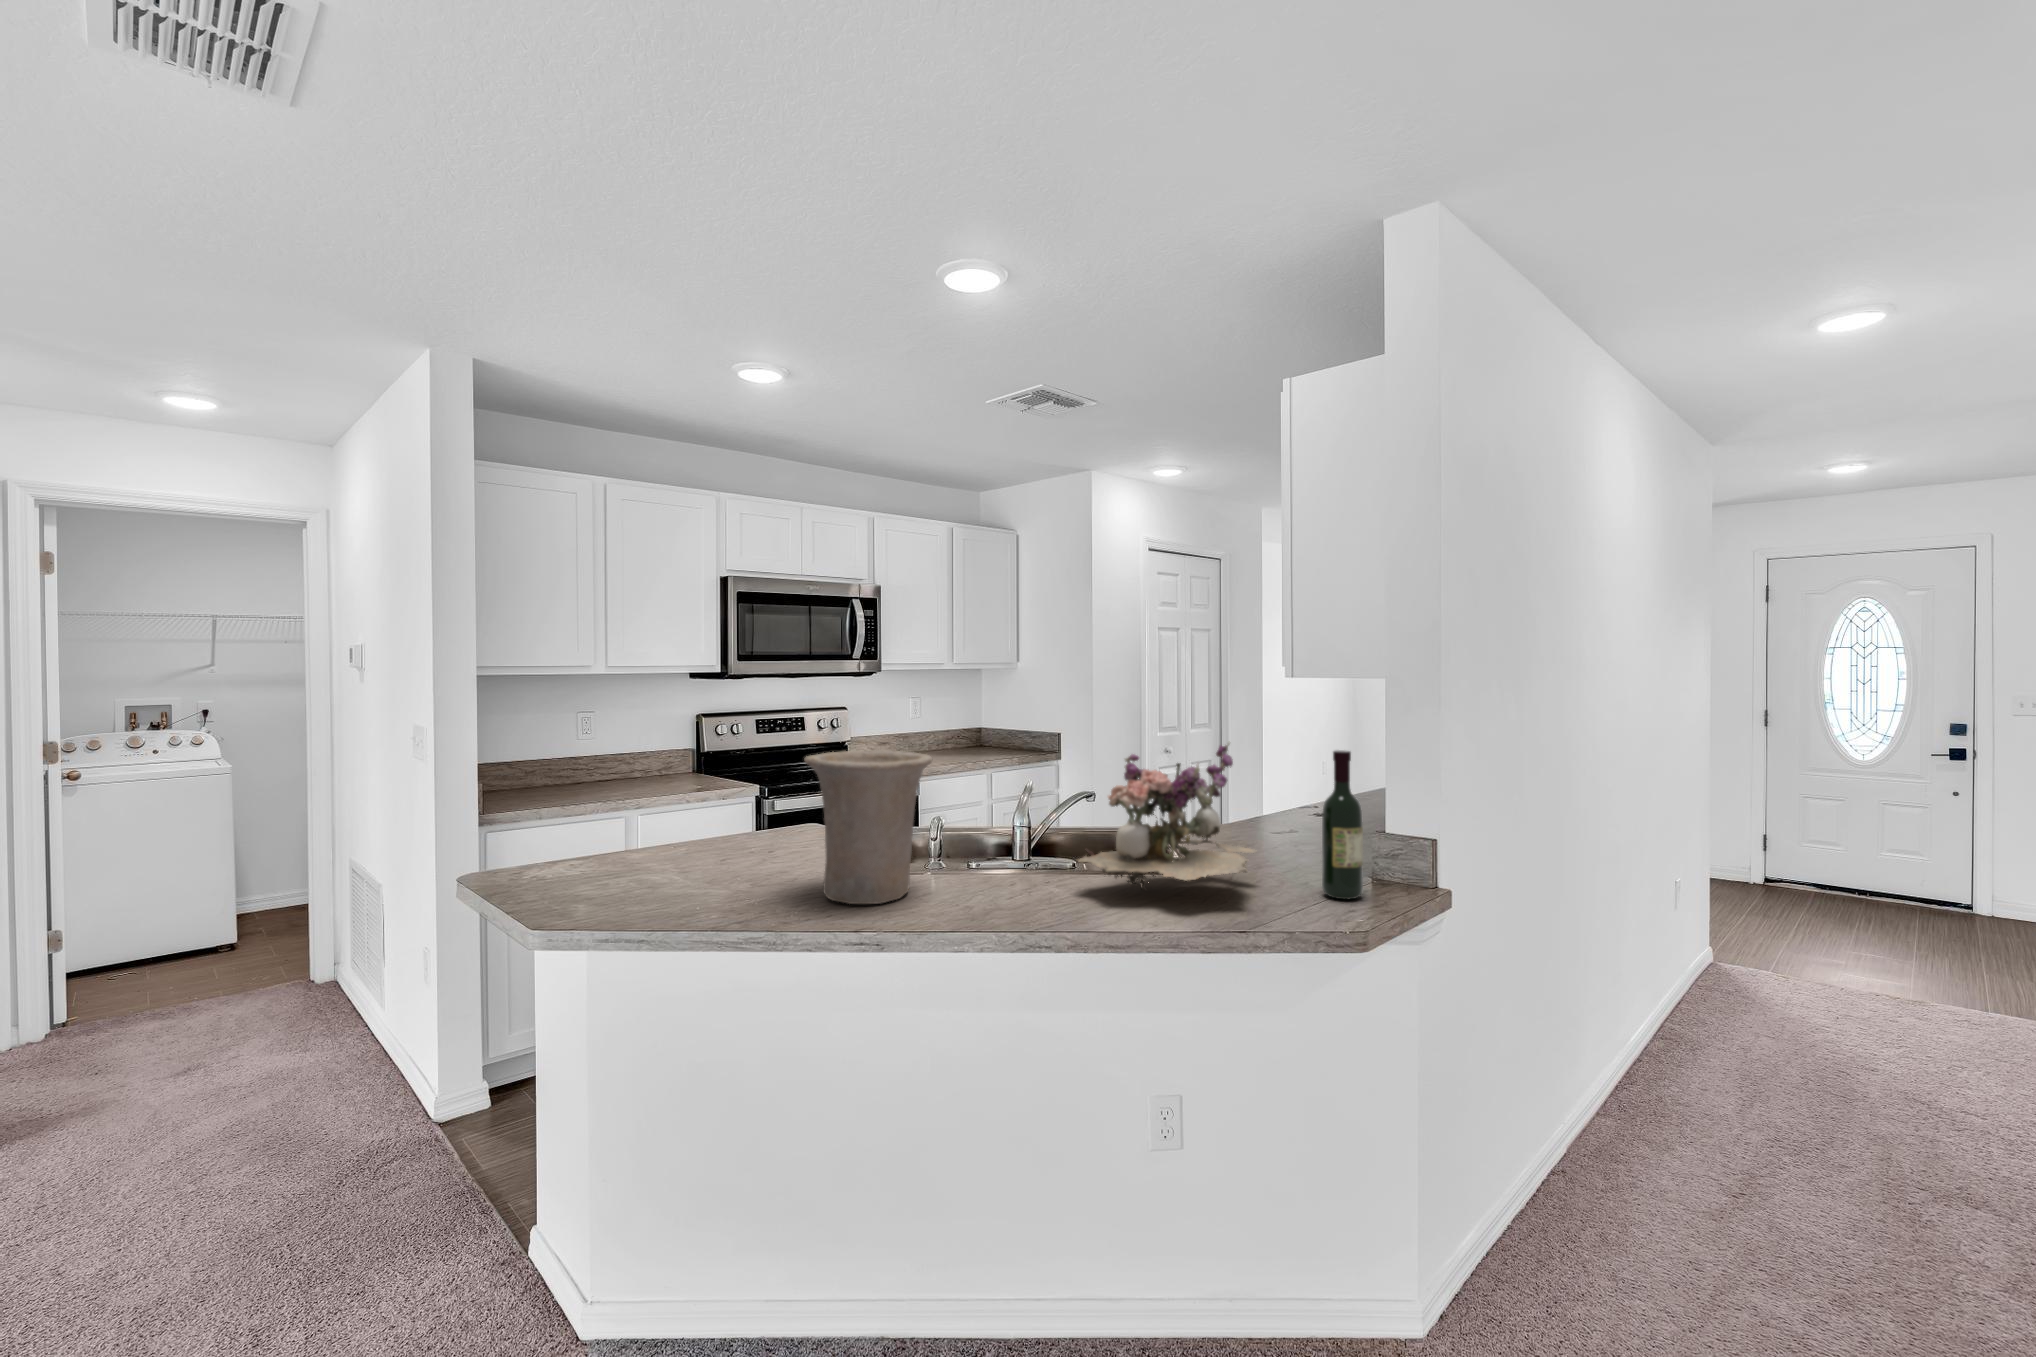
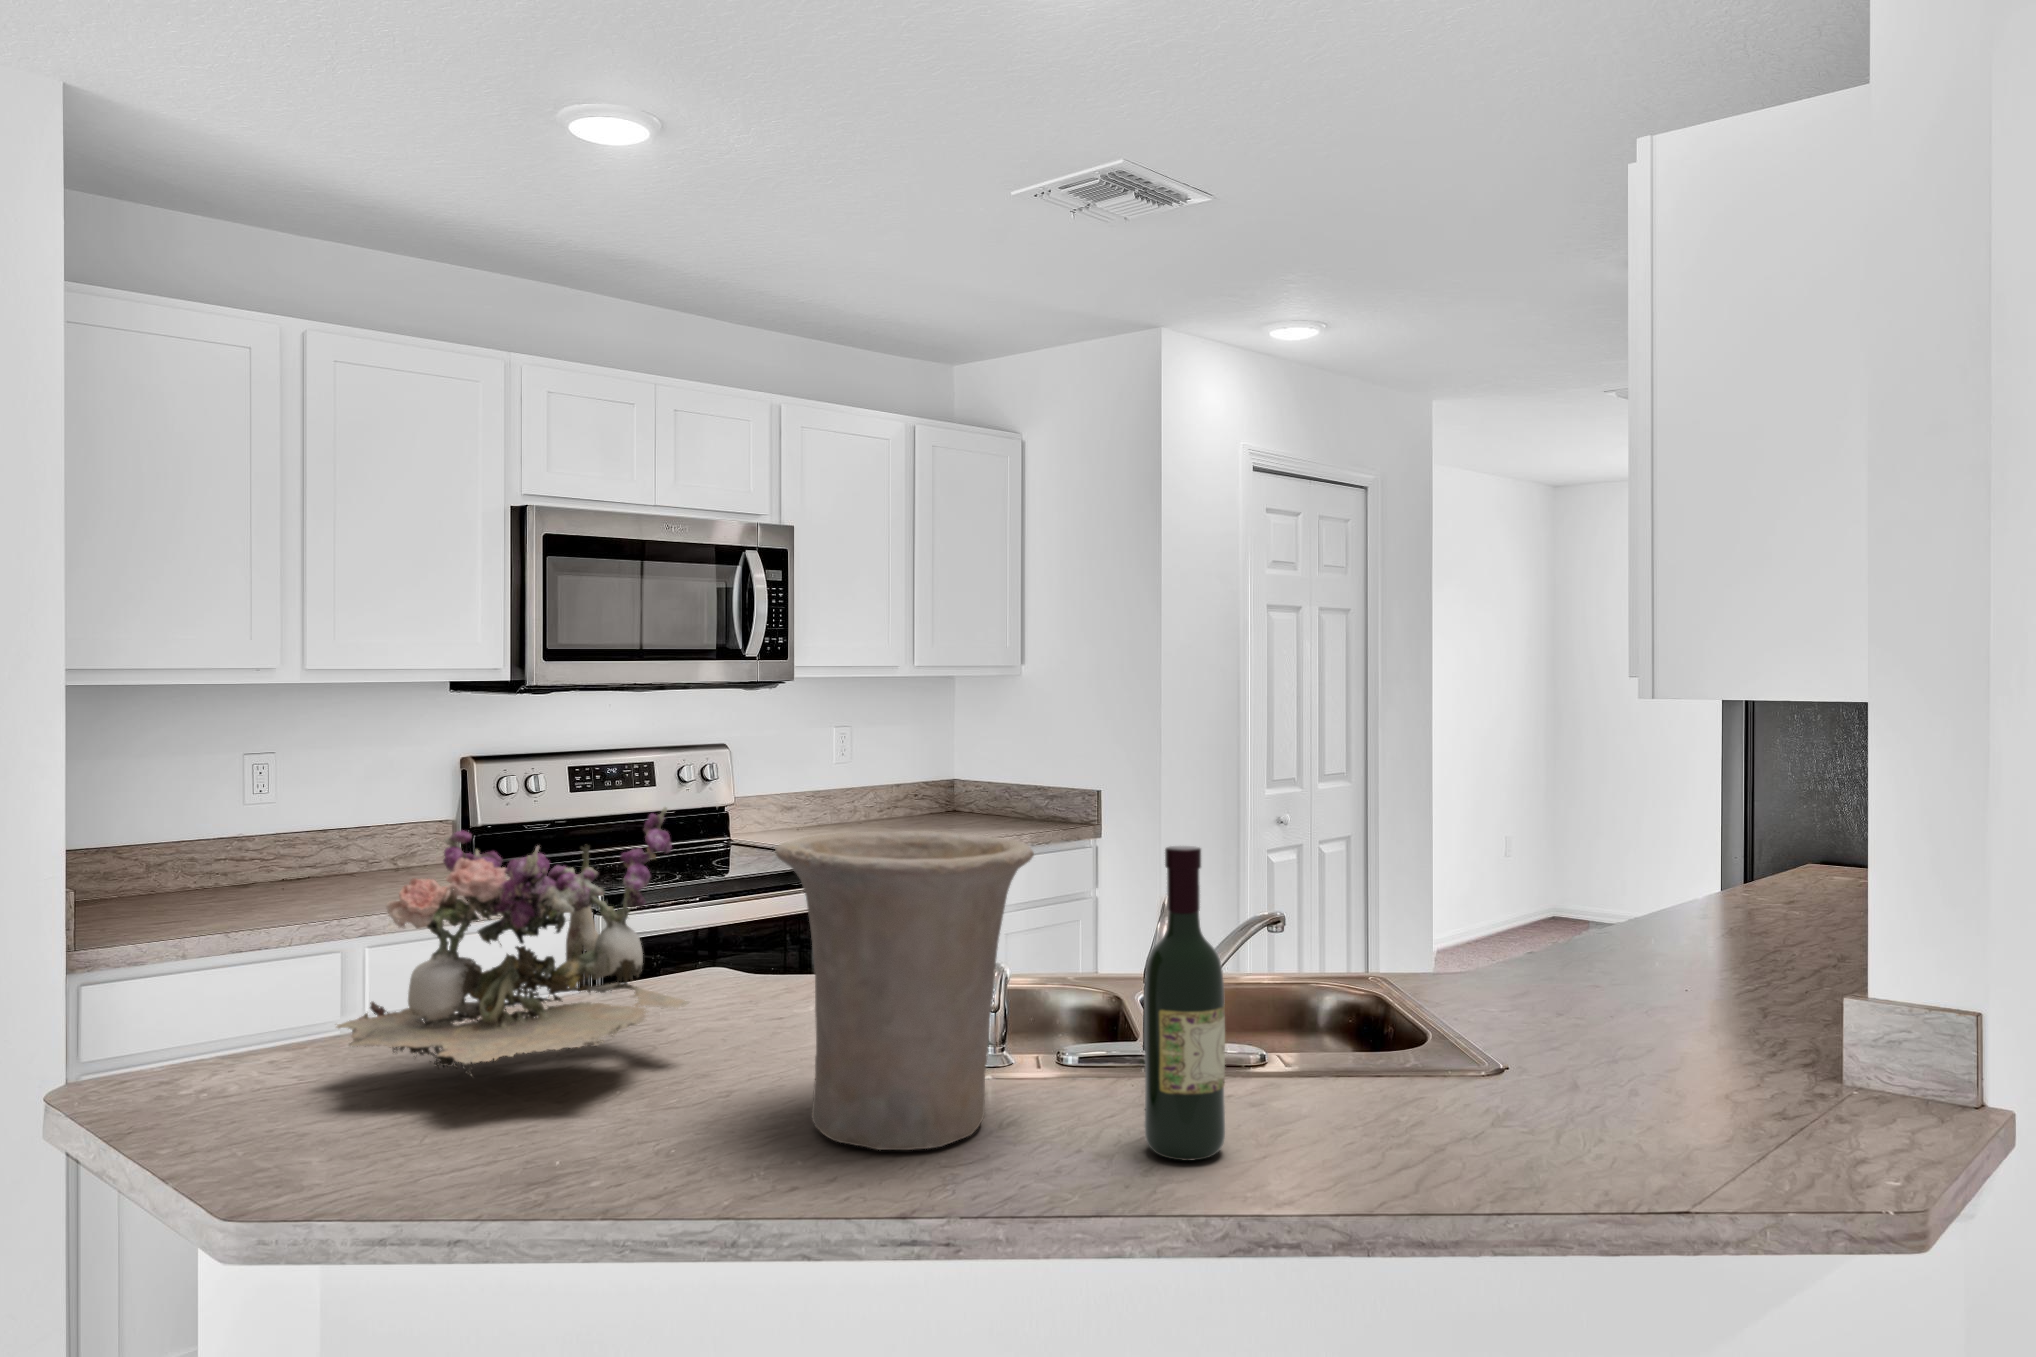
flower arrangement: present [1078,743,1256,887] -> present [337,807,688,1076]
wine bottle: present [1322,750,1363,899] -> present [1144,846,1225,1161]

